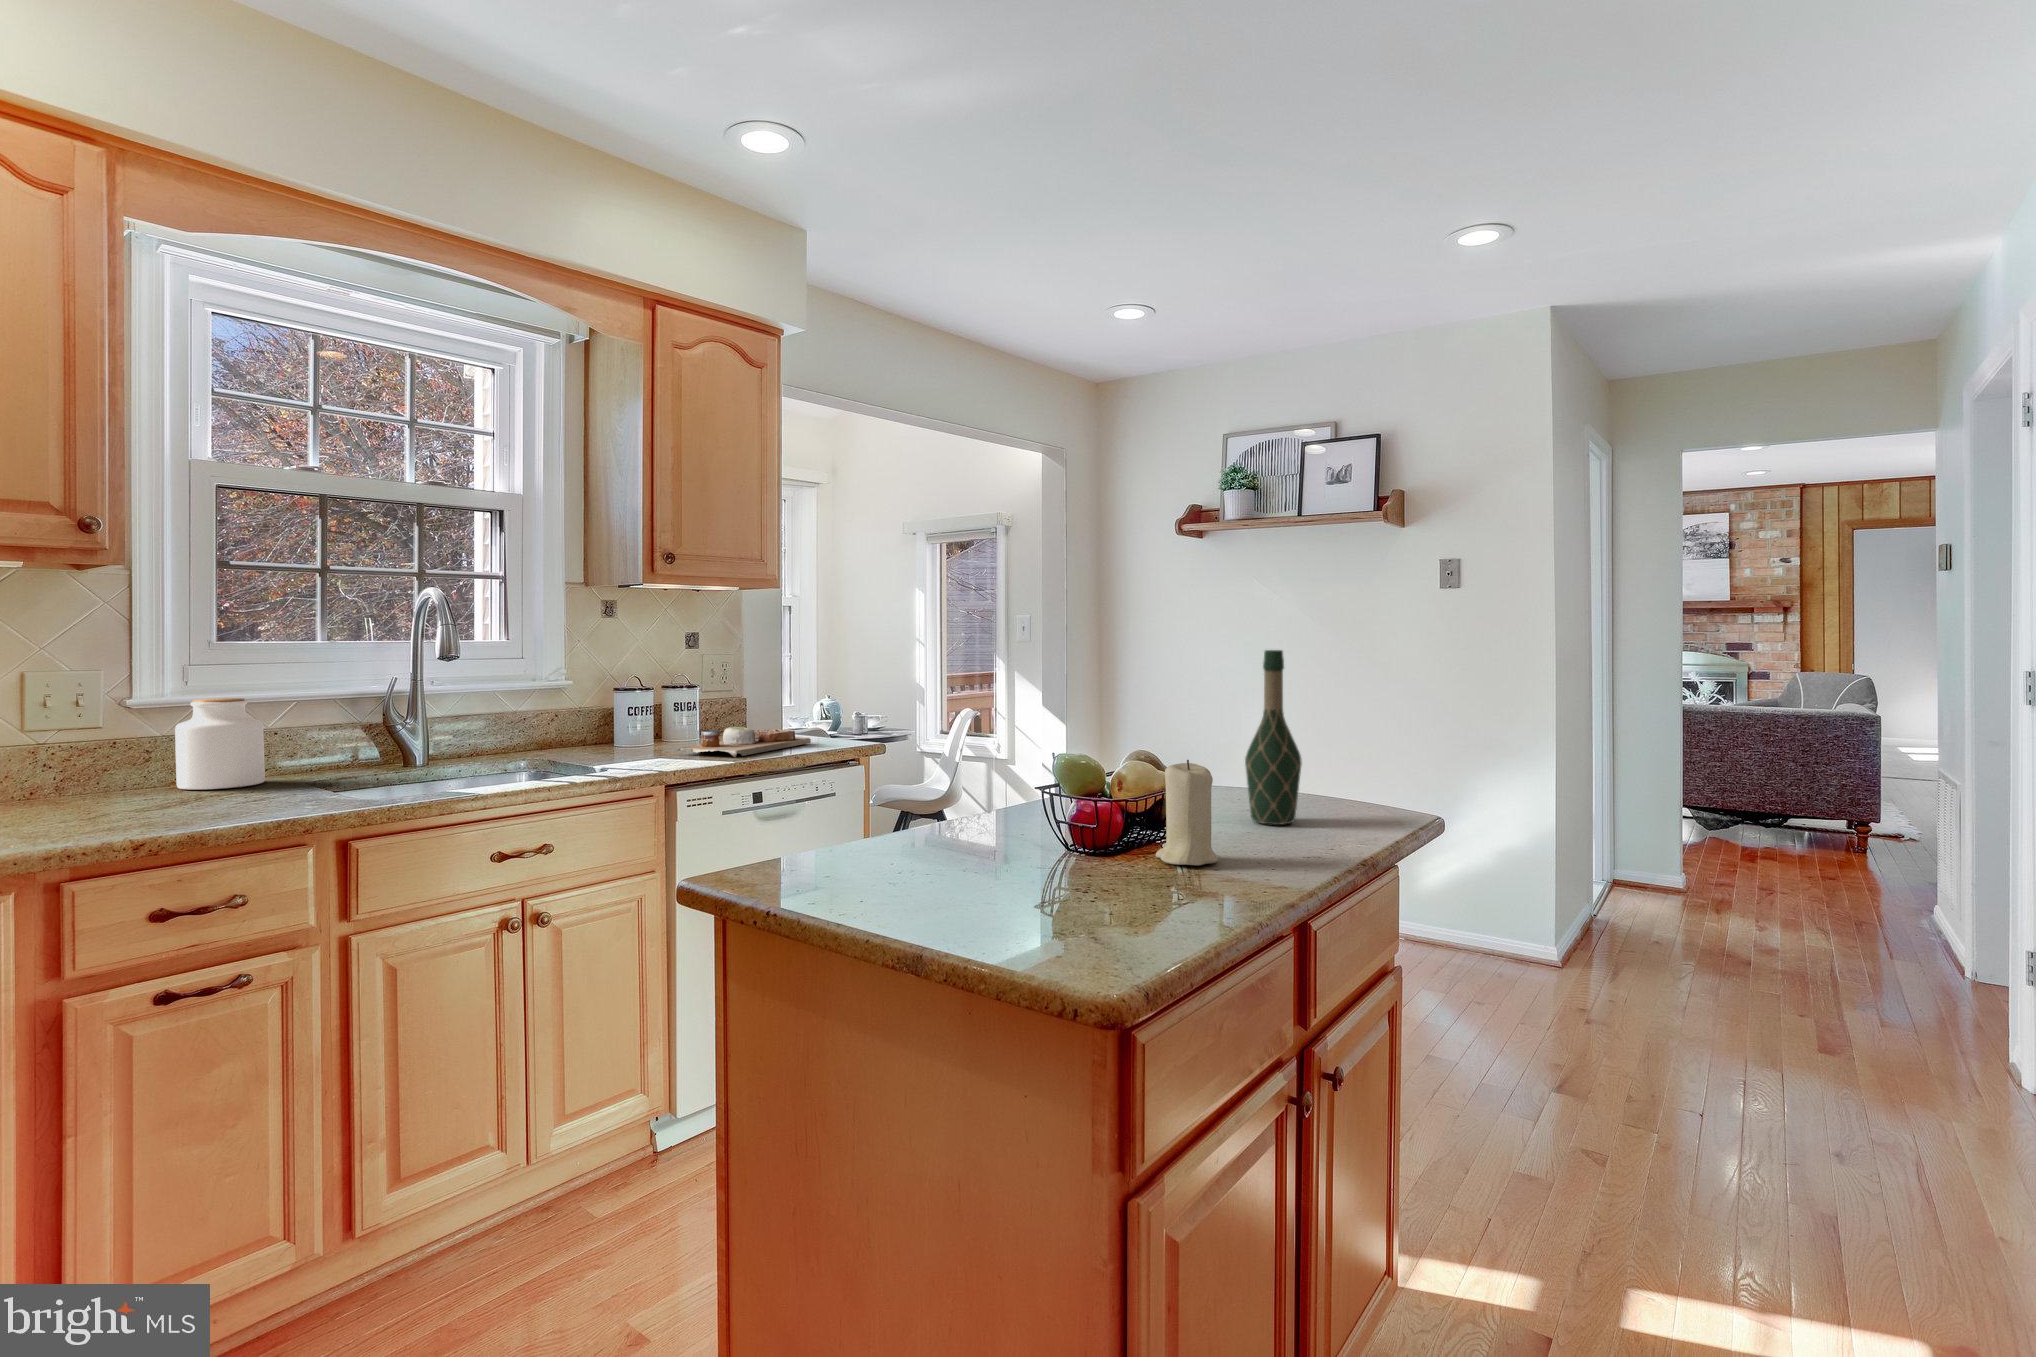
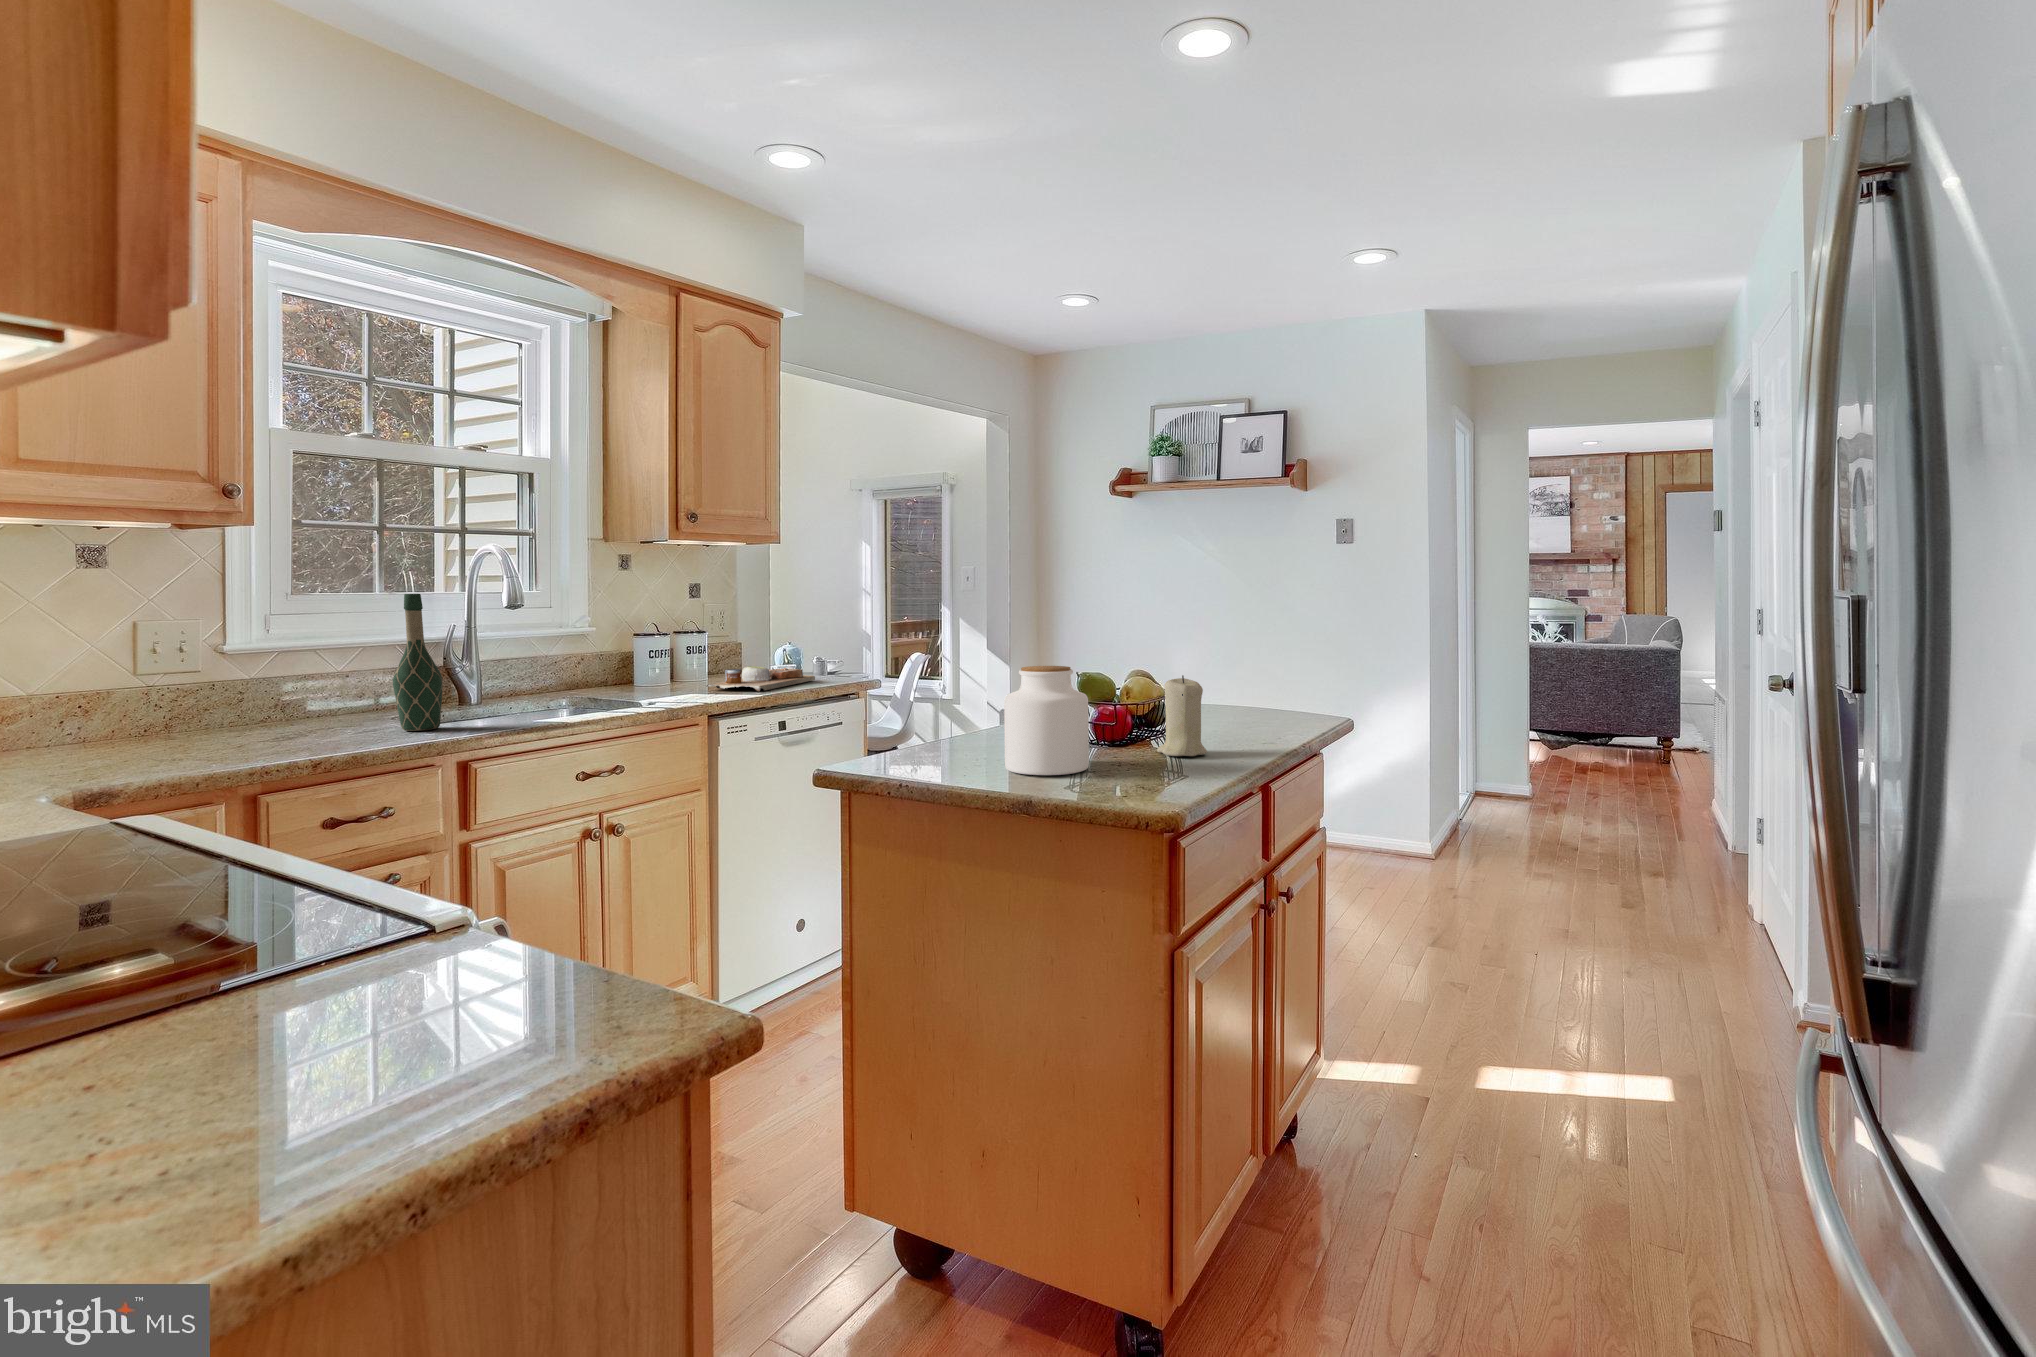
wine bottle: present [1245,650,1302,825] -> present [393,594,443,731]
jar: present [175,698,265,790] -> present [1004,666,1089,775]

